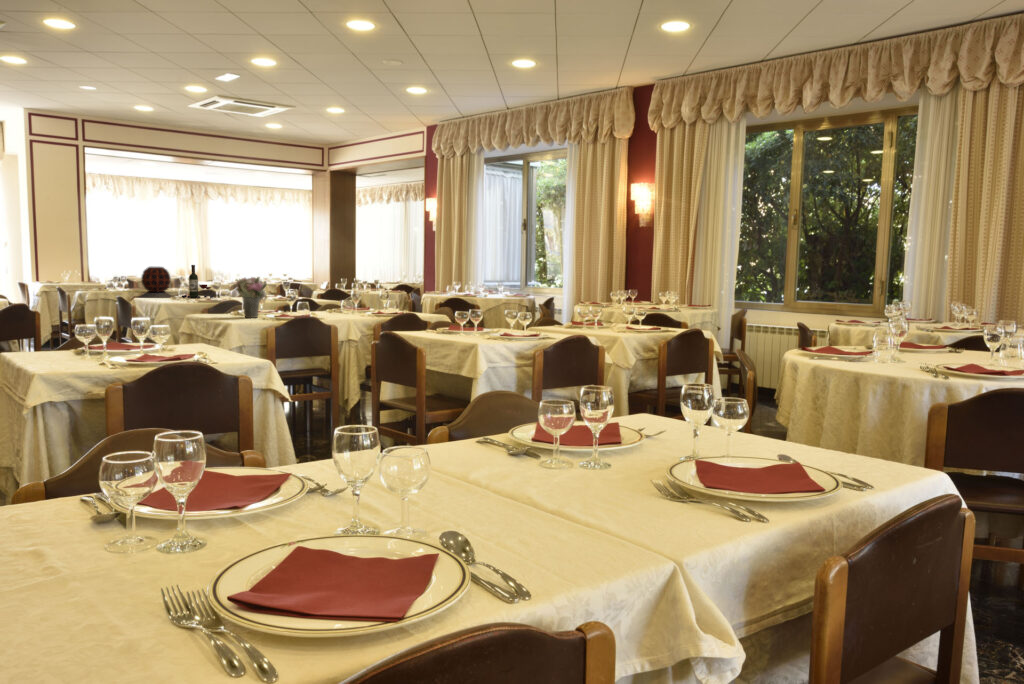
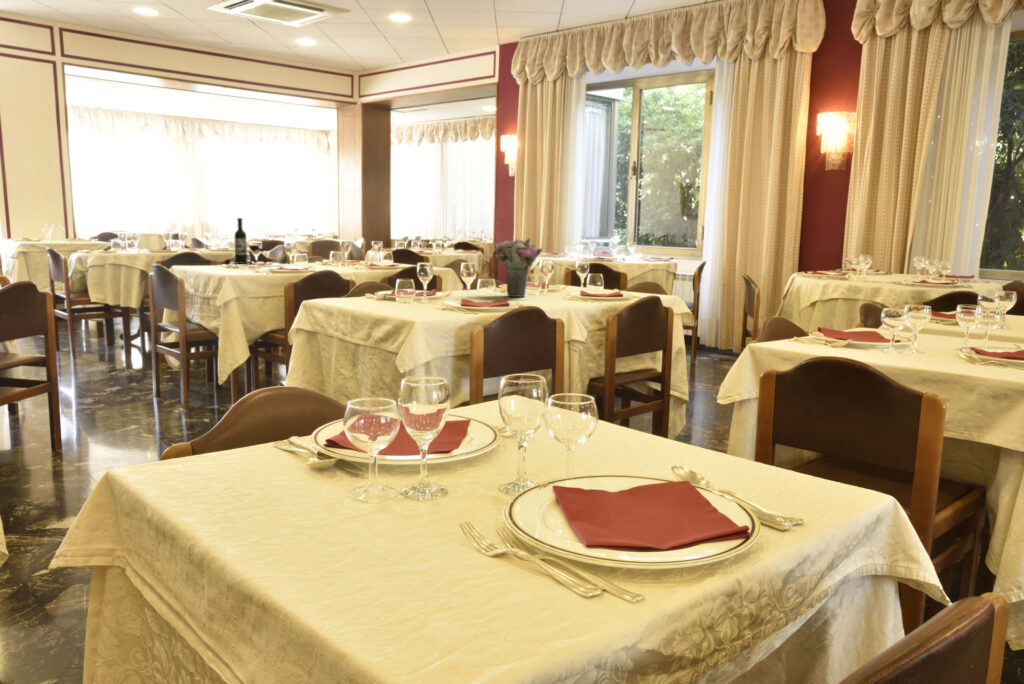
decorative vase: present [142,267,171,292] -> none [157,220,196,254]
flower bouquet: present [236,277,266,318] -> present [493,239,542,297]

